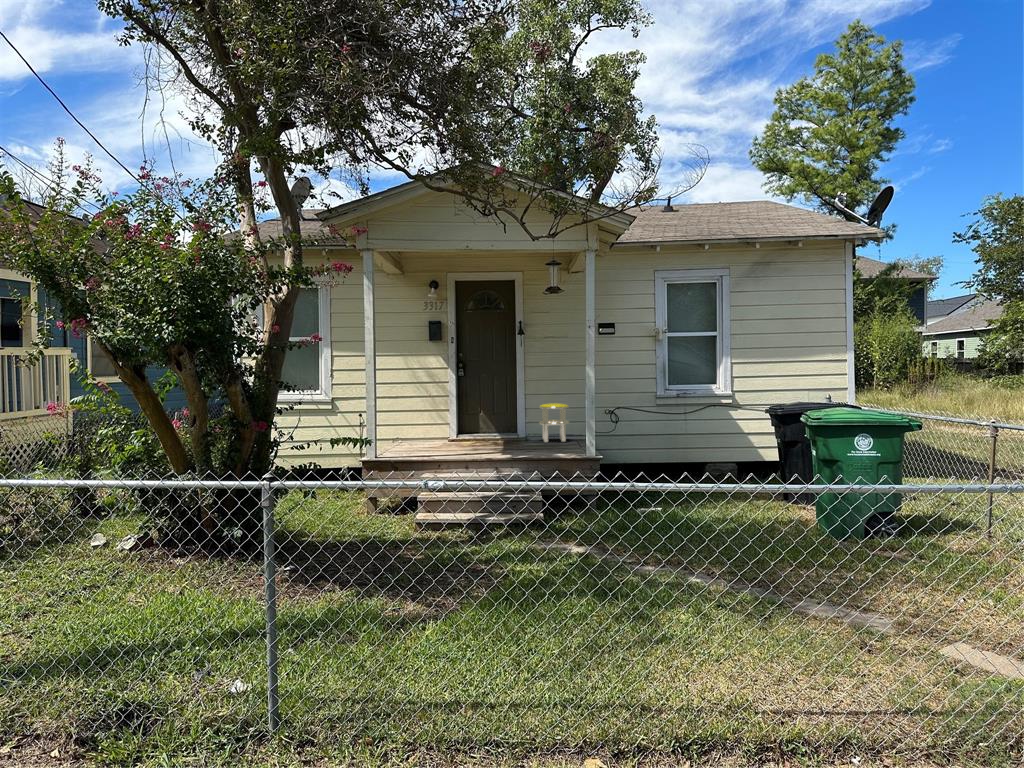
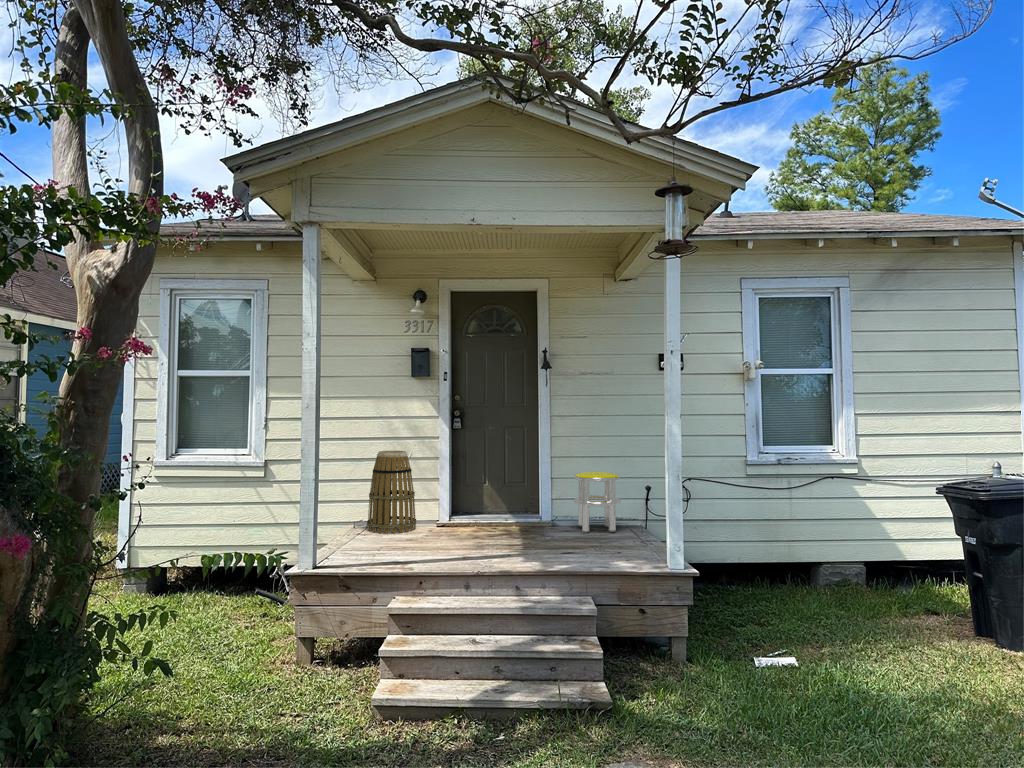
basket: none [402,391,435,444] -> present [367,451,416,534]

